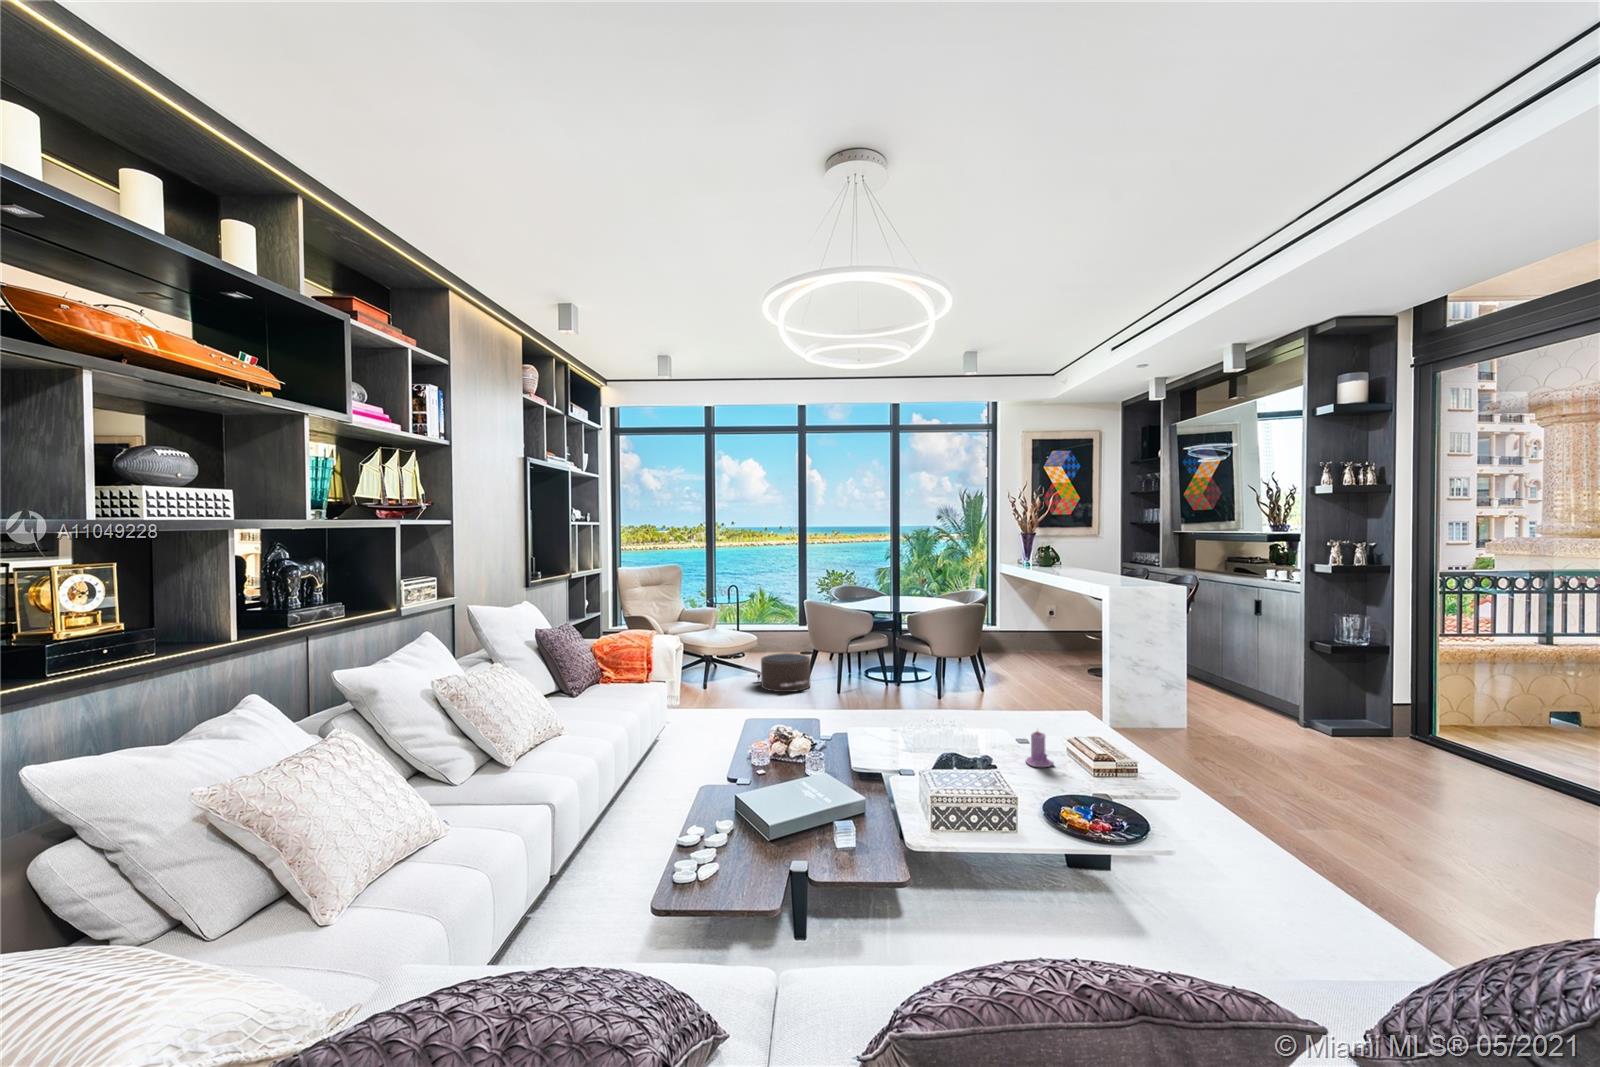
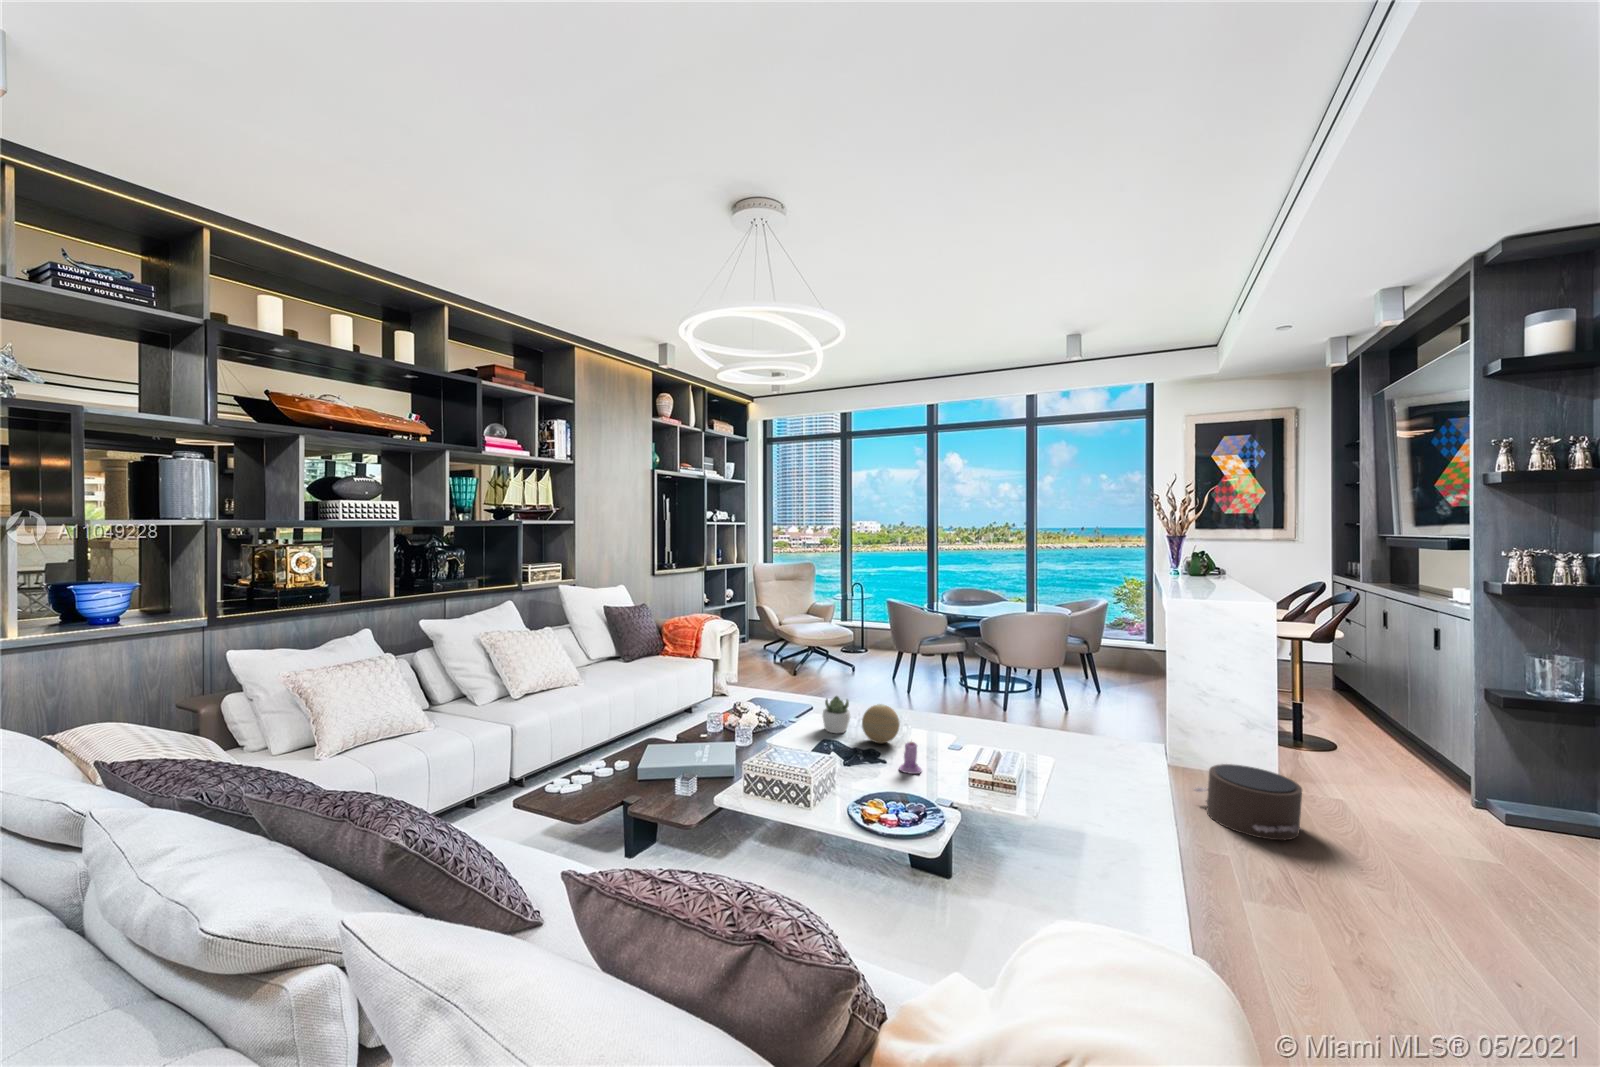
pouf: present [757,653,810,692] -> present [1194,764,1302,840]
succulent plant: none [886,698,919,741] -> present [823,696,850,733]
decorative orb: none [942,698,985,742] -> present [862,704,900,743]

